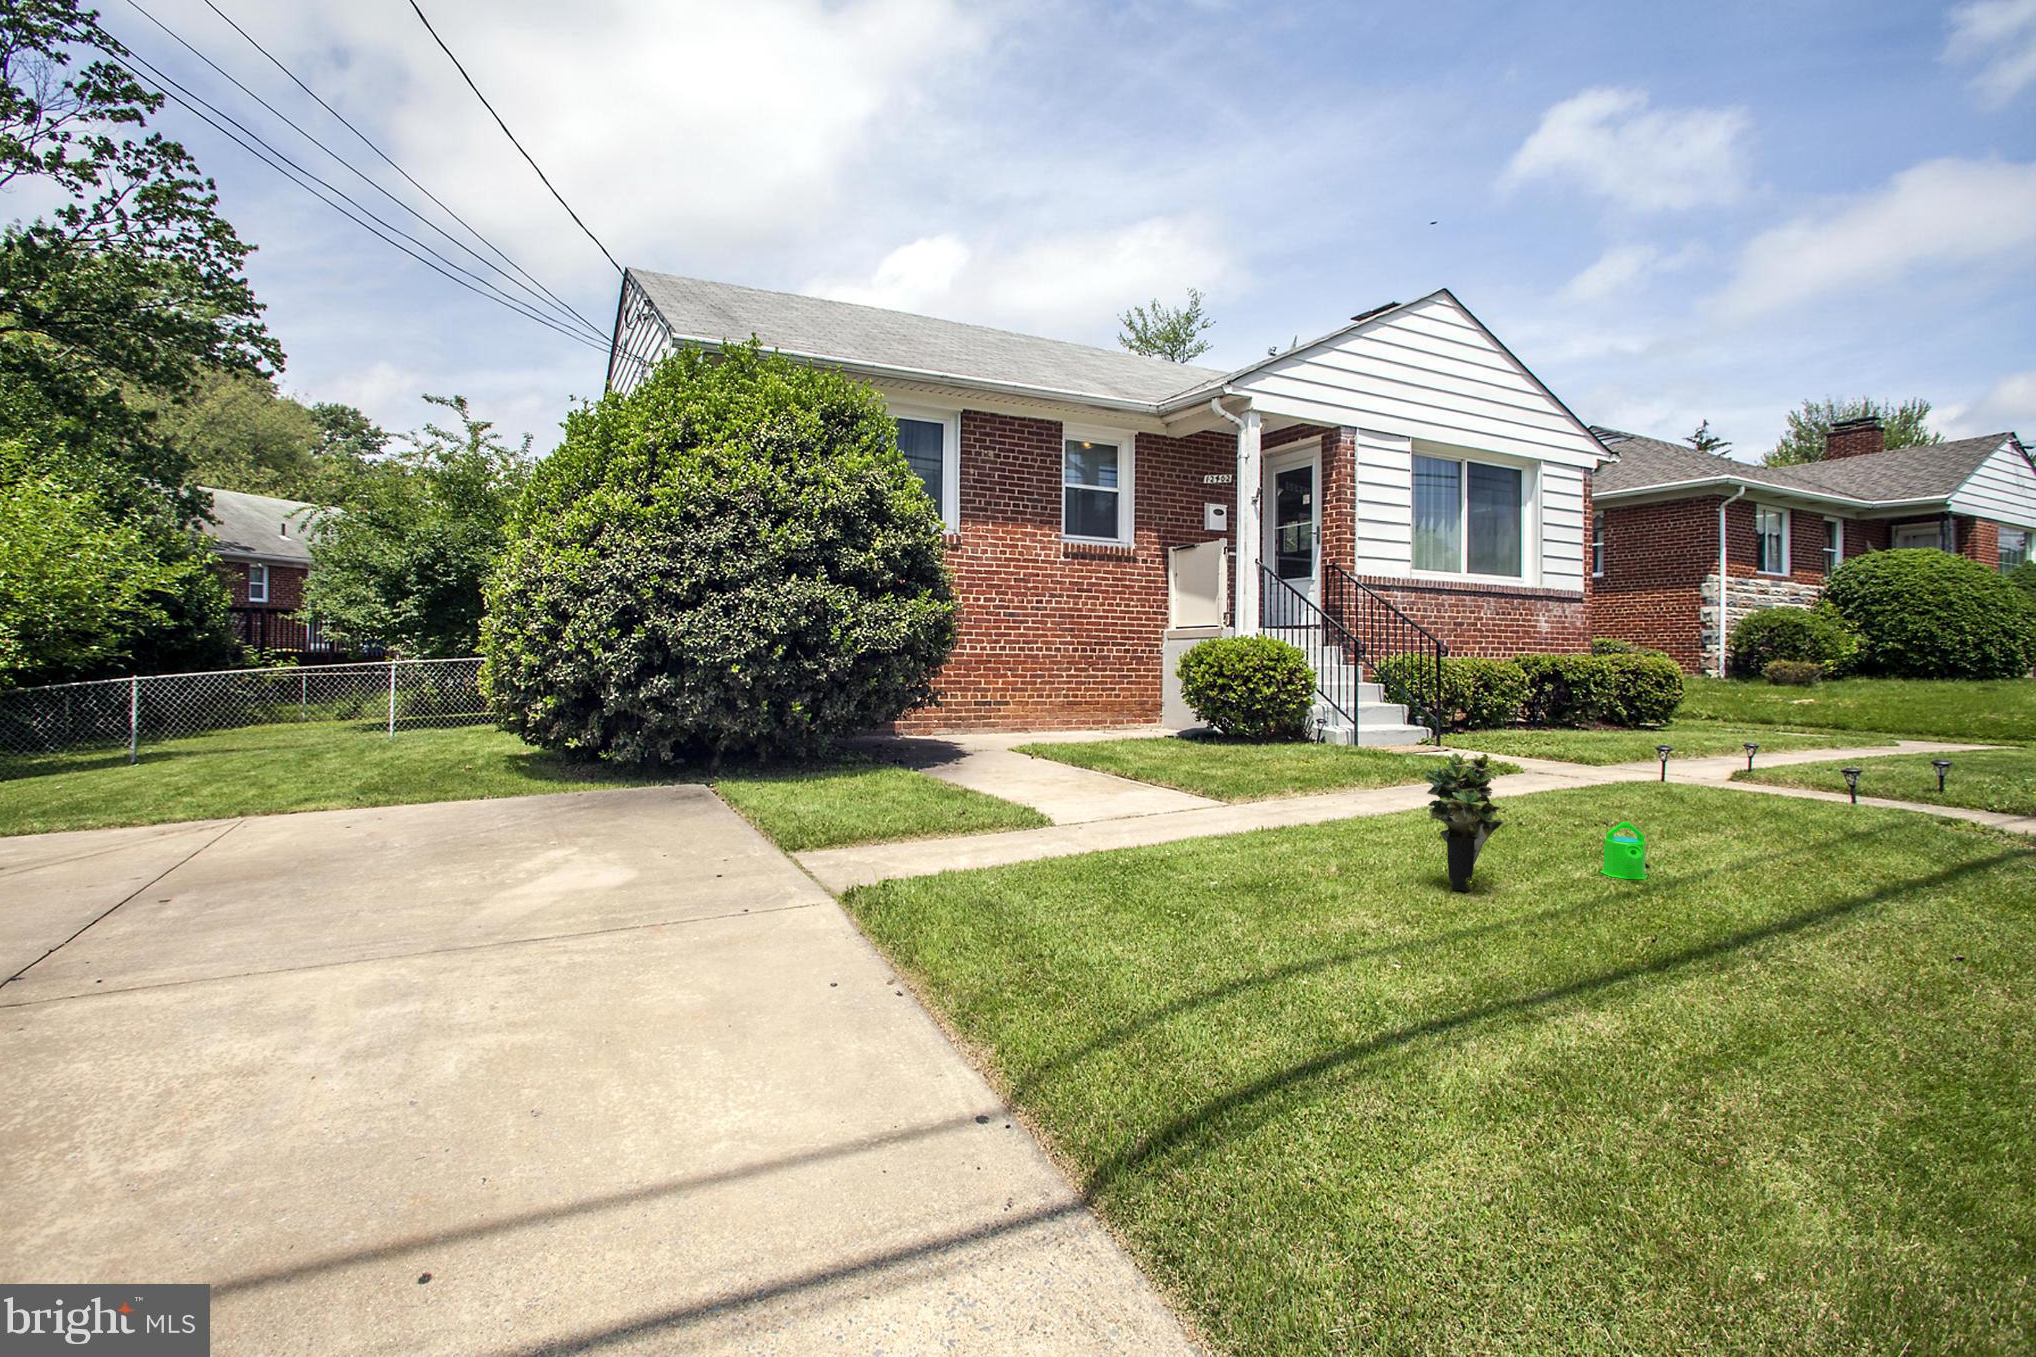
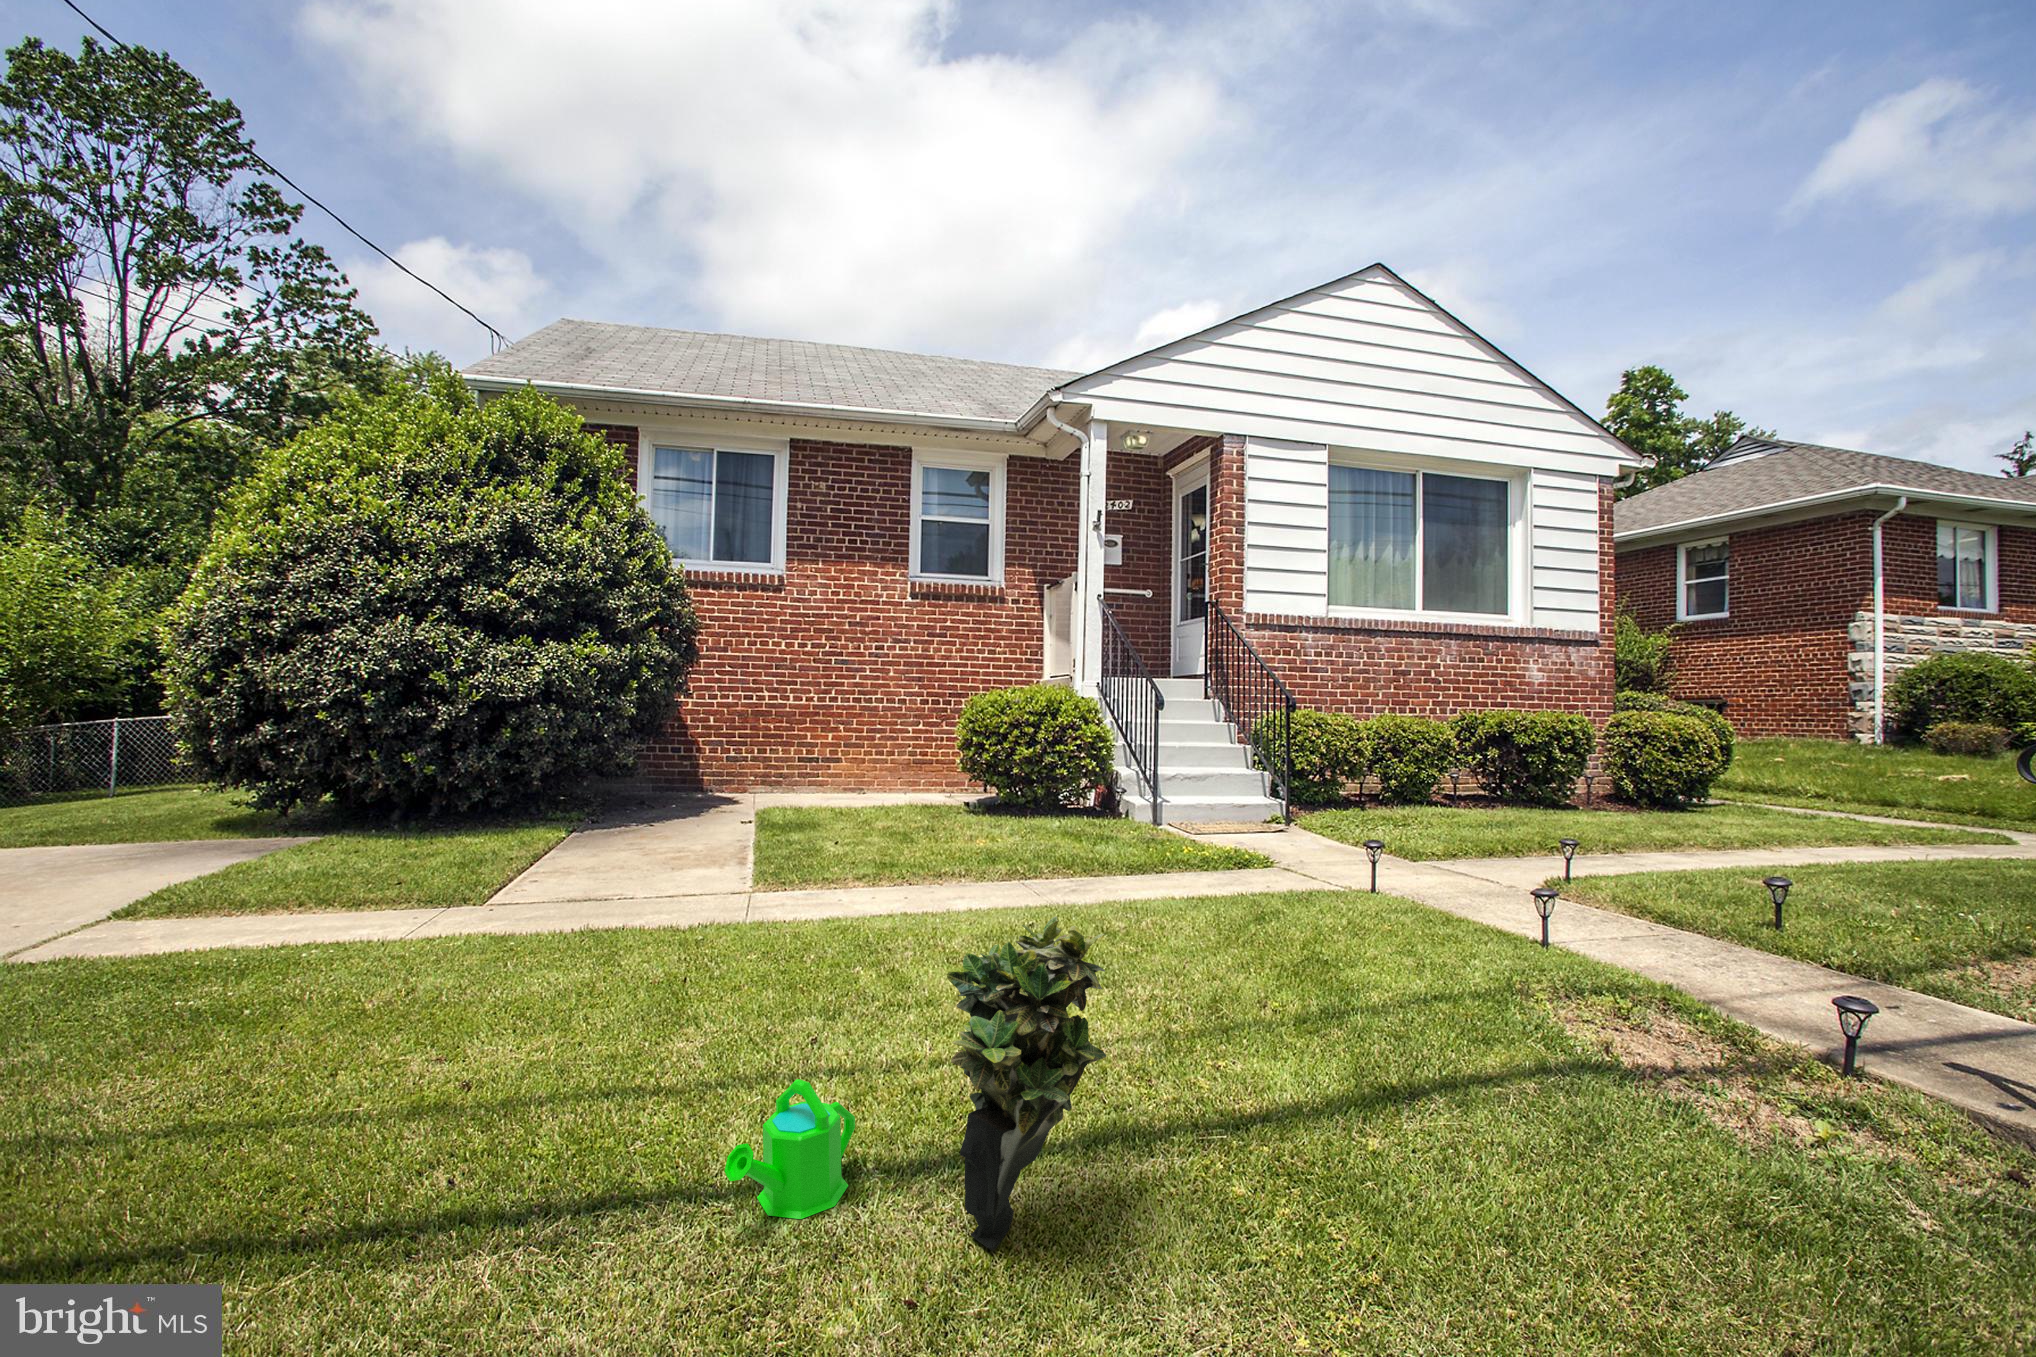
potted plant: present [1425,753,1505,891] -> present [947,916,1107,1250]

